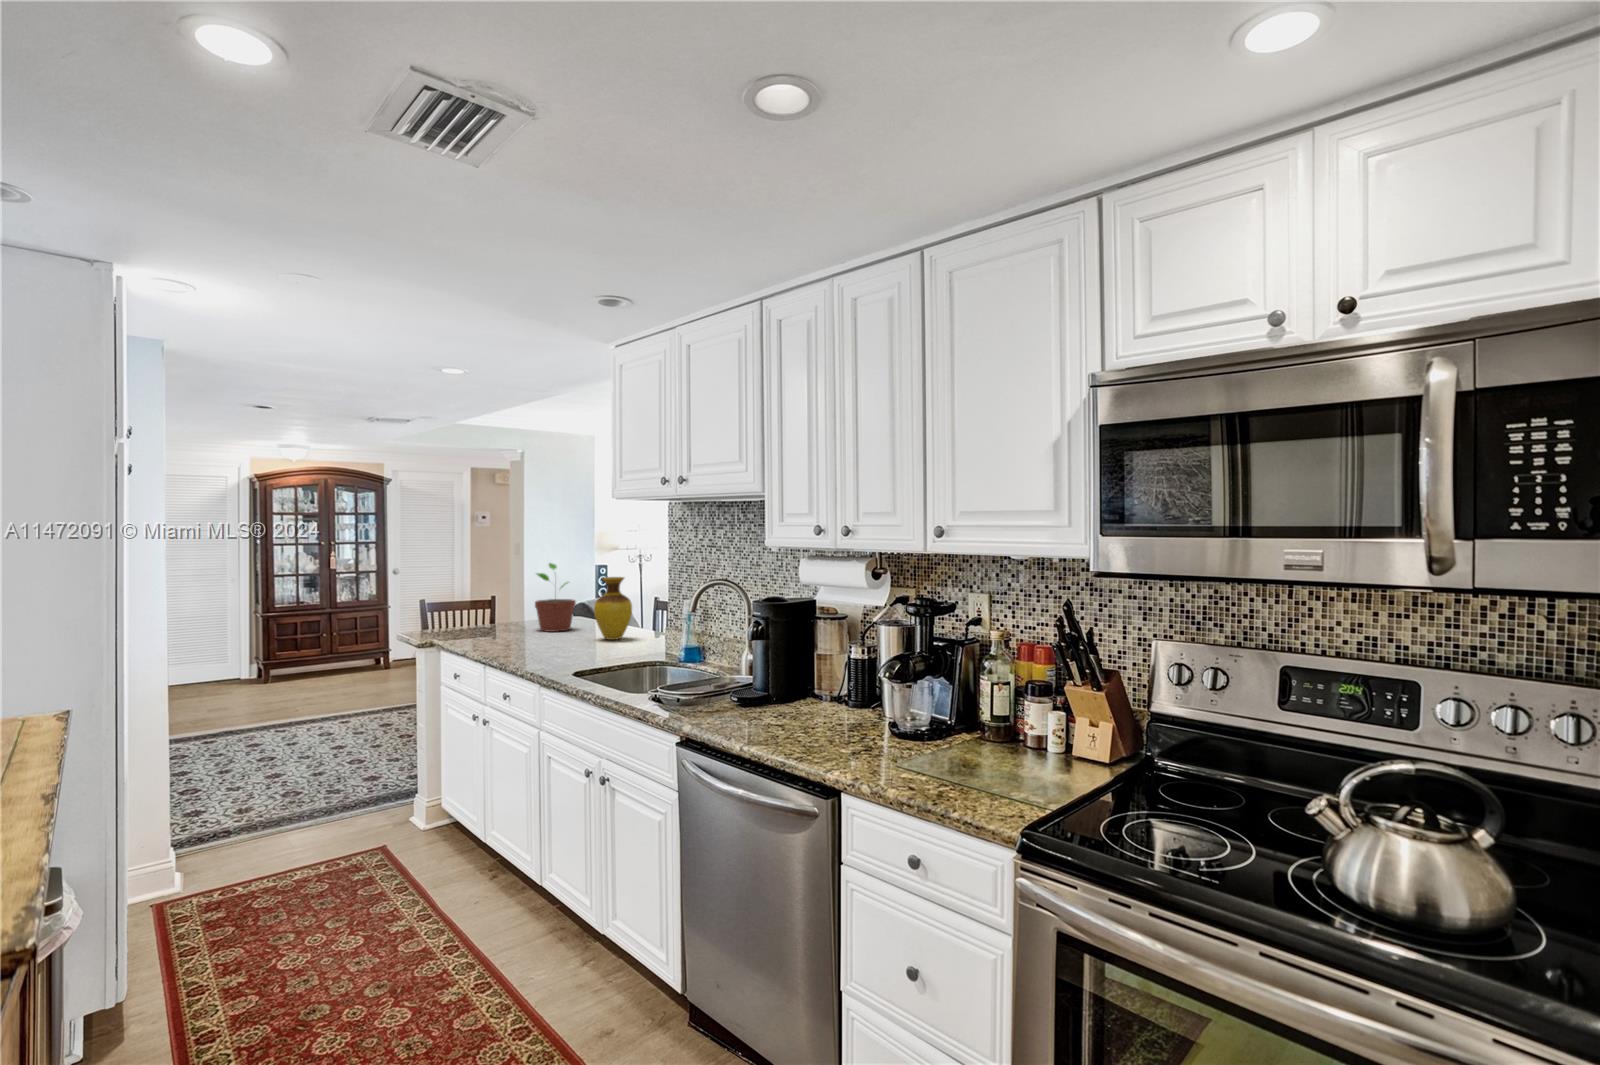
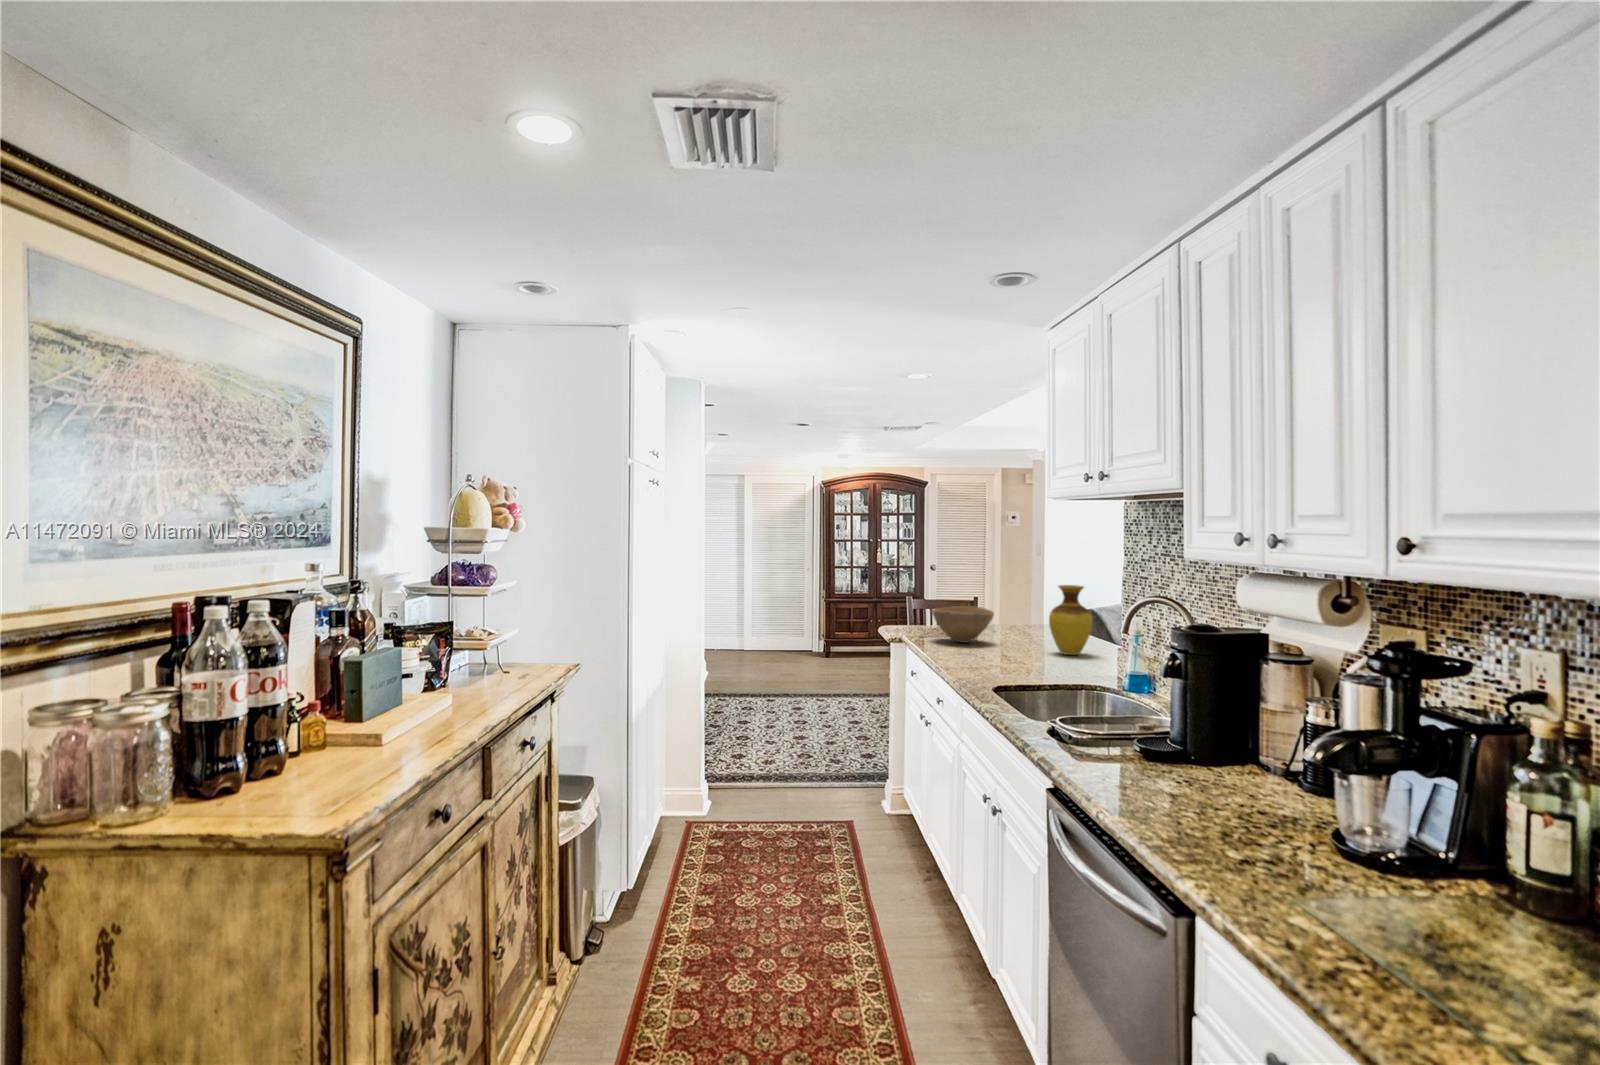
potted plant: present [535,563,576,632] -> none [999,567,1042,639]
bowl: none [474,603,538,640] -> present [932,606,994,643]

